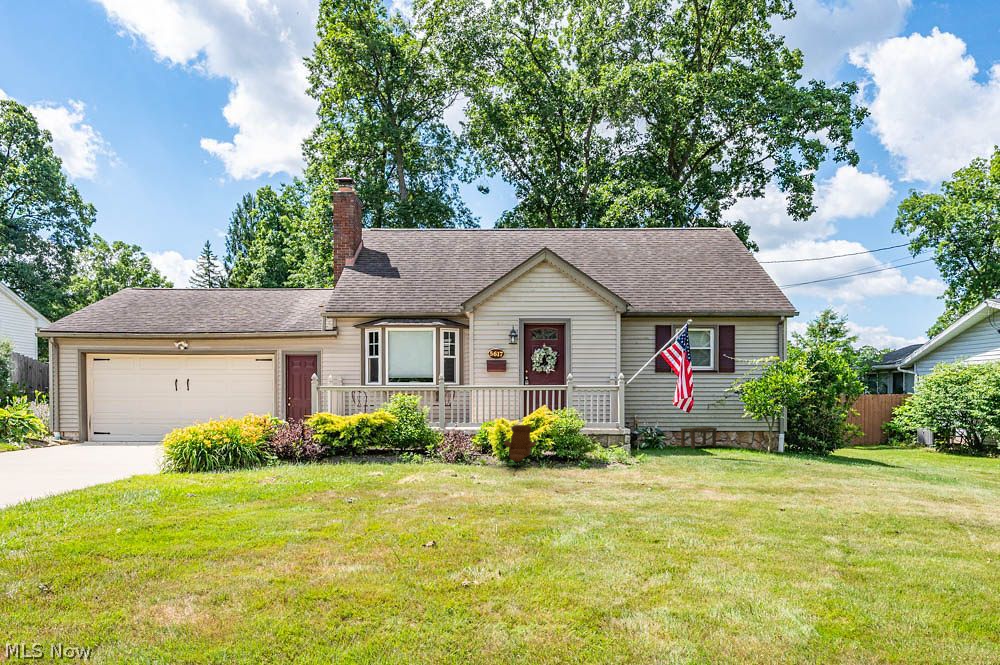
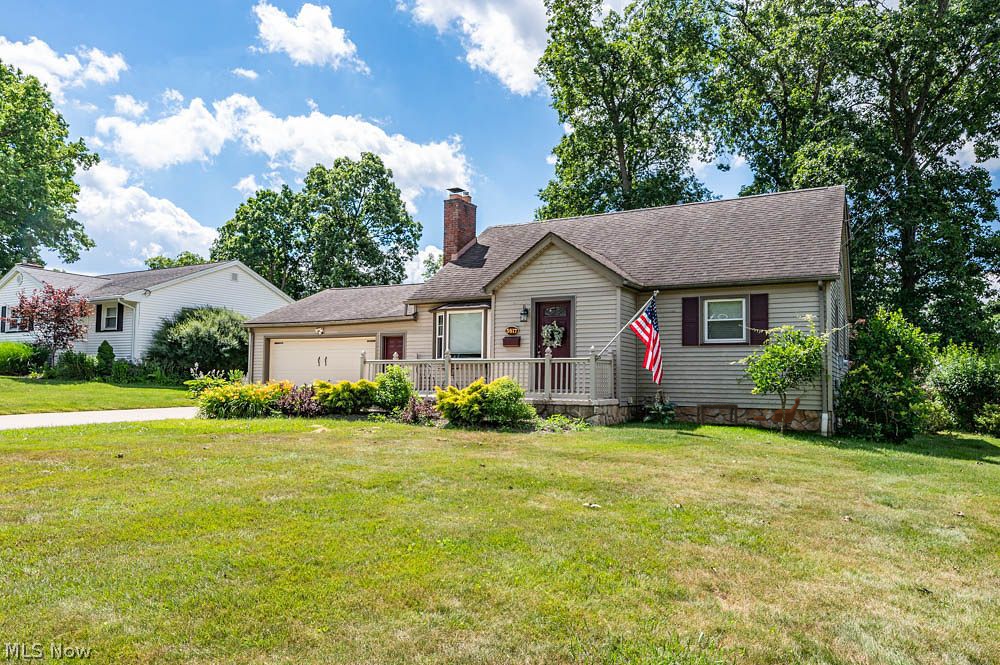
lounge chair: present [504,425,536,471] -> present [754,398,800,430]

